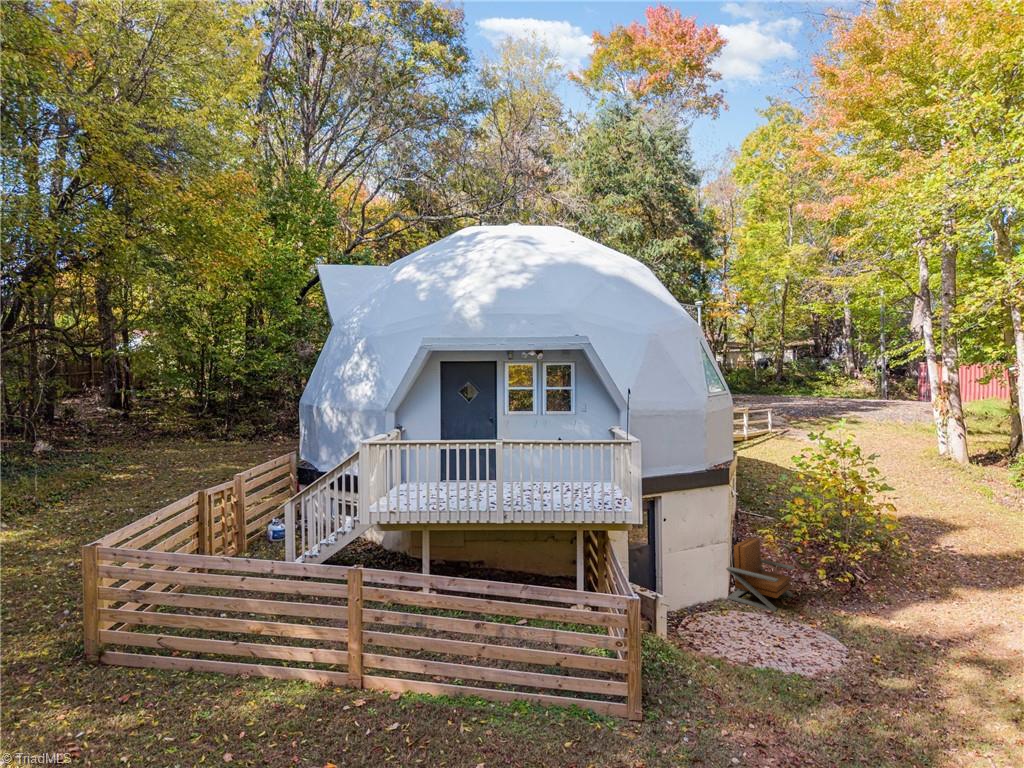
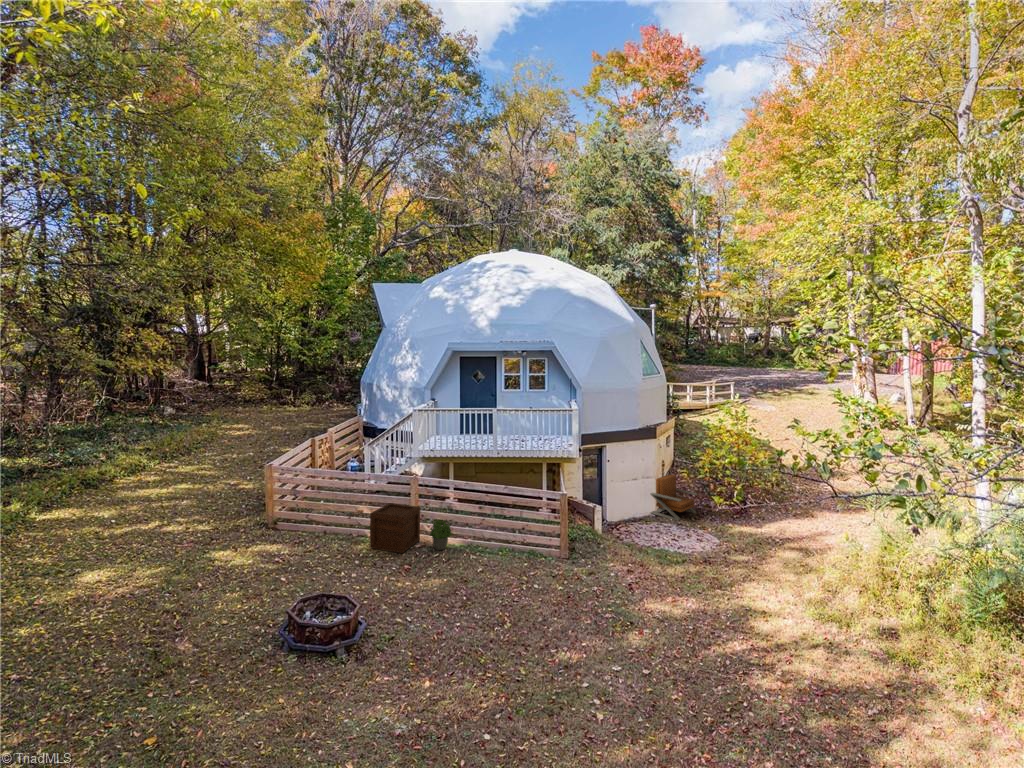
wooden crate: none [264,615,366,725] -> present [370,503,420,553]
potted plant: none [381,647,426,712] -> present [430,519,452,550]

